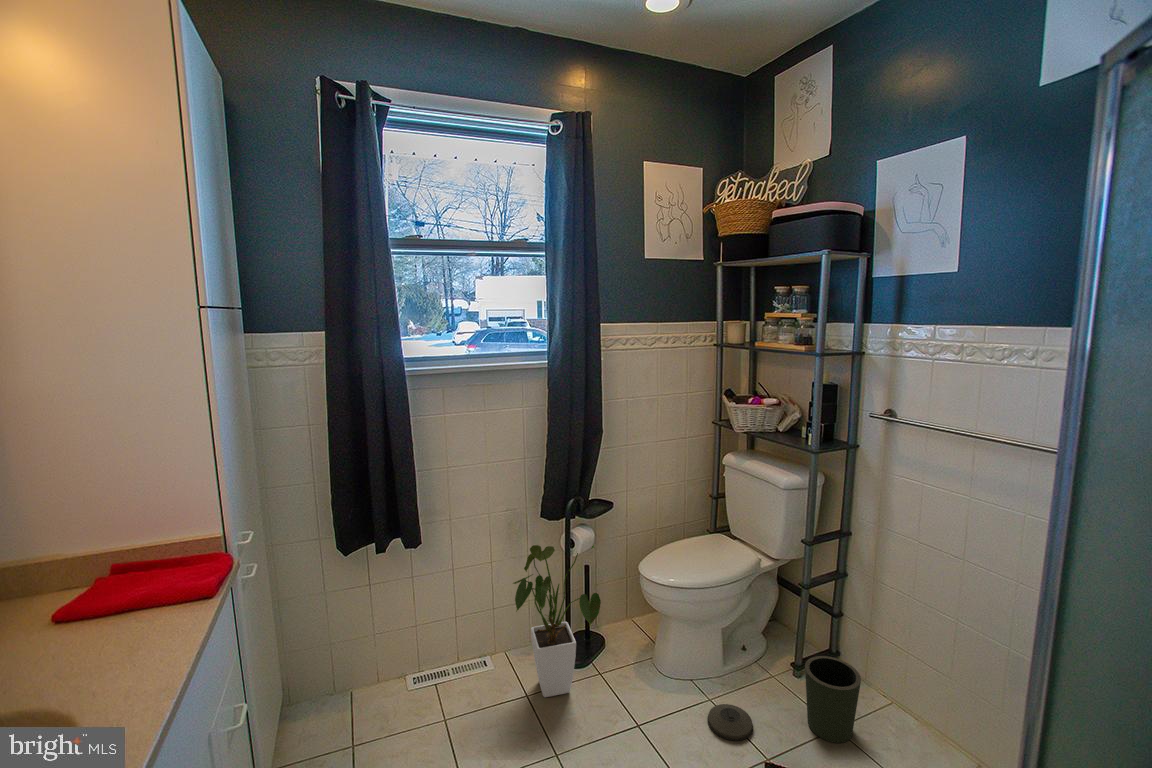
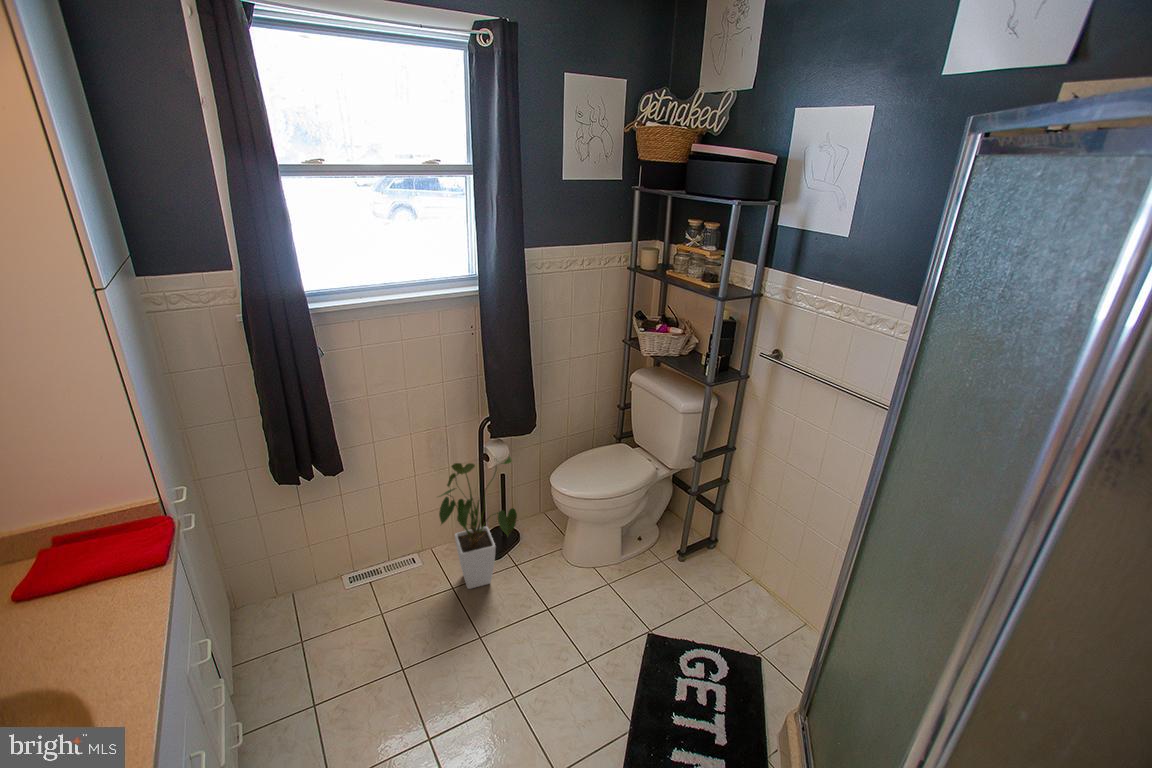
trash can: present [707,656,861,743] -> none [605,548,728,615]

